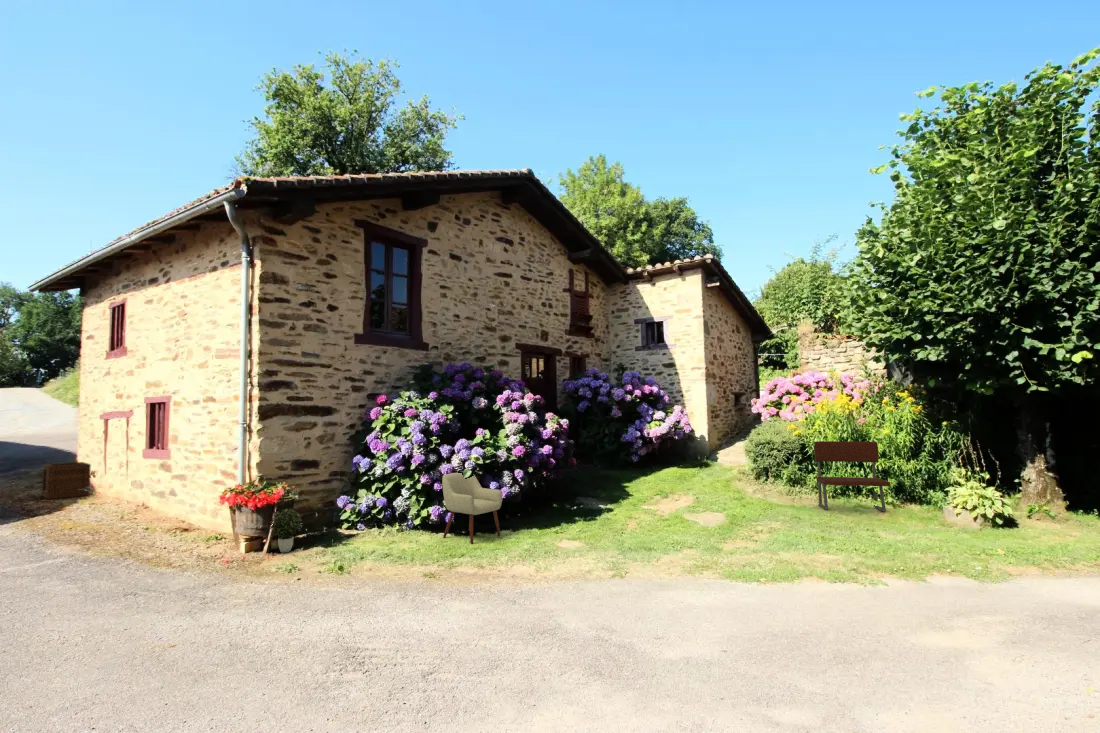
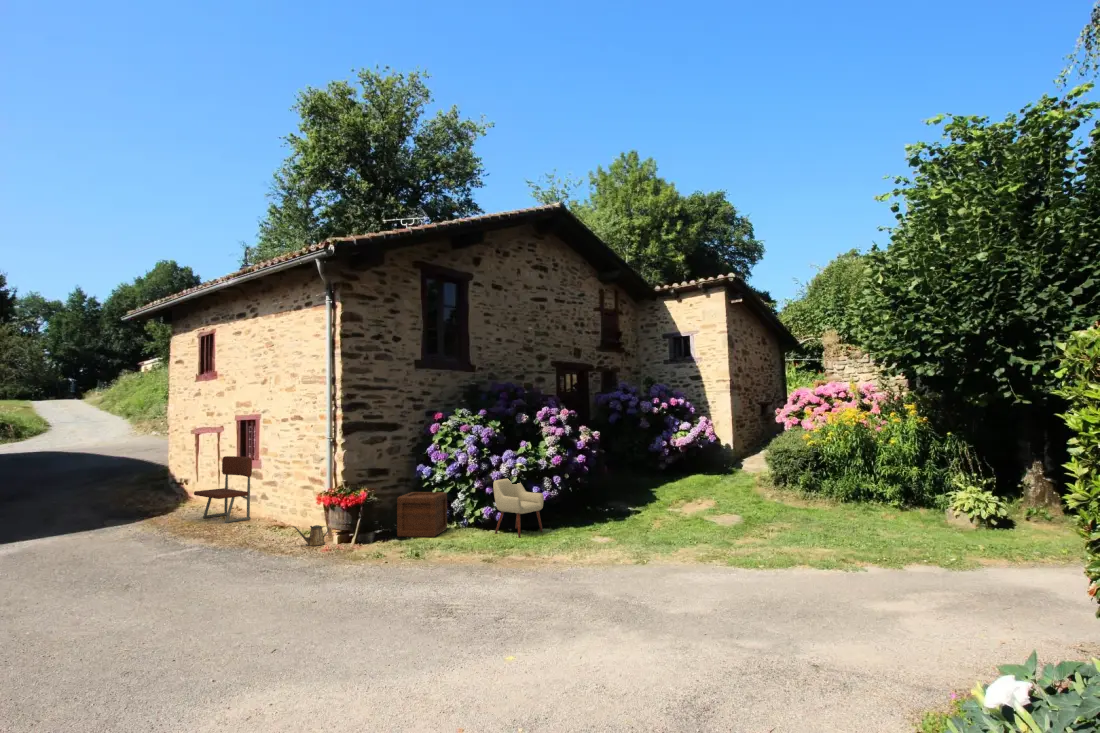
bench: present [814,441,891,512] -> present [194,456,252,523]
wooden crate: present [42,462,90,499] -> present [397,492,447,537]
potted plant: present [270,509,302,552] -> none [357,508,382,543]
watering can: none [183,531,234,557] -> present [293,525,329,546]

